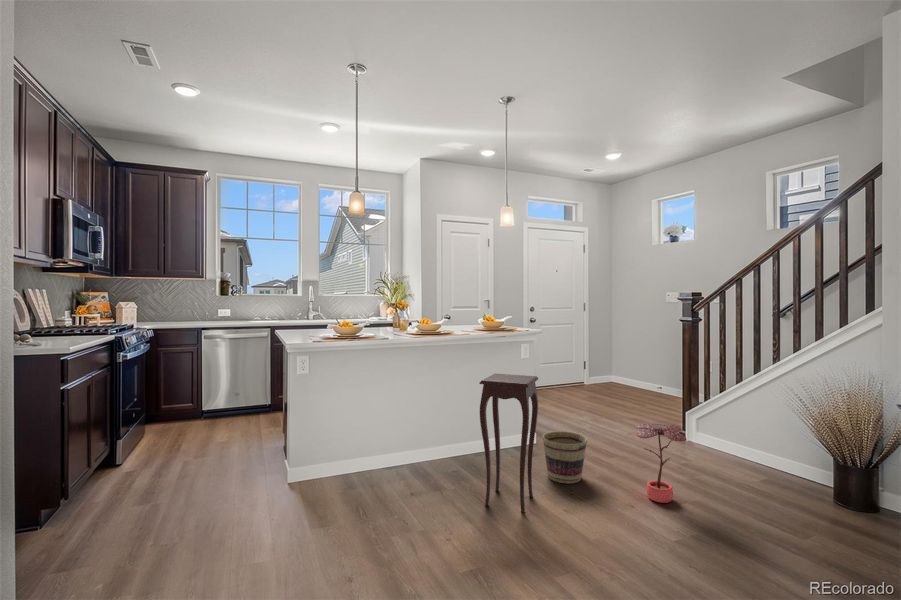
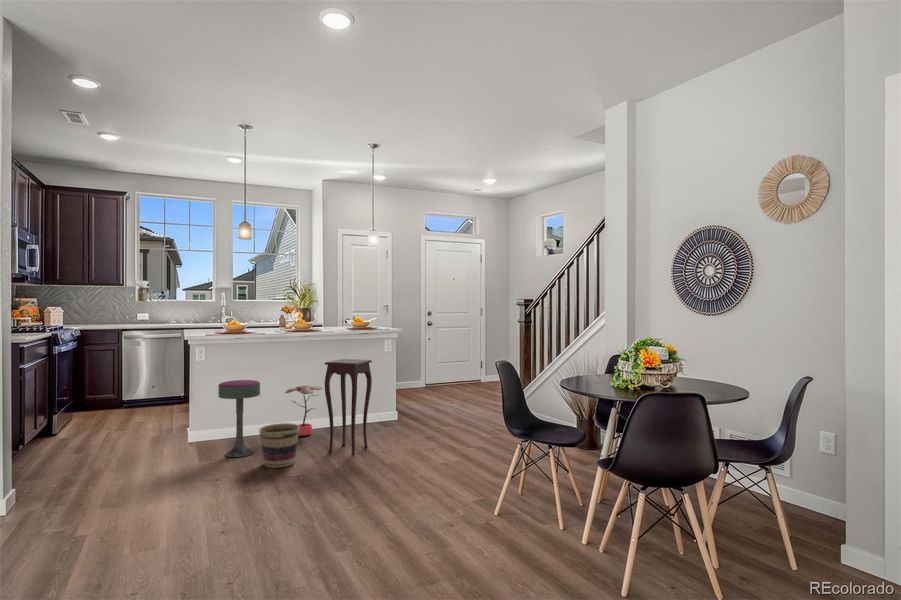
bar stool: none [335,403,391,516] -> present [218,380,260,457]
potted plant: present [635,423,687,503] -> present [285,386,322,436]
basket: present [543,431,587,484] -> present [259,423,299,468]

